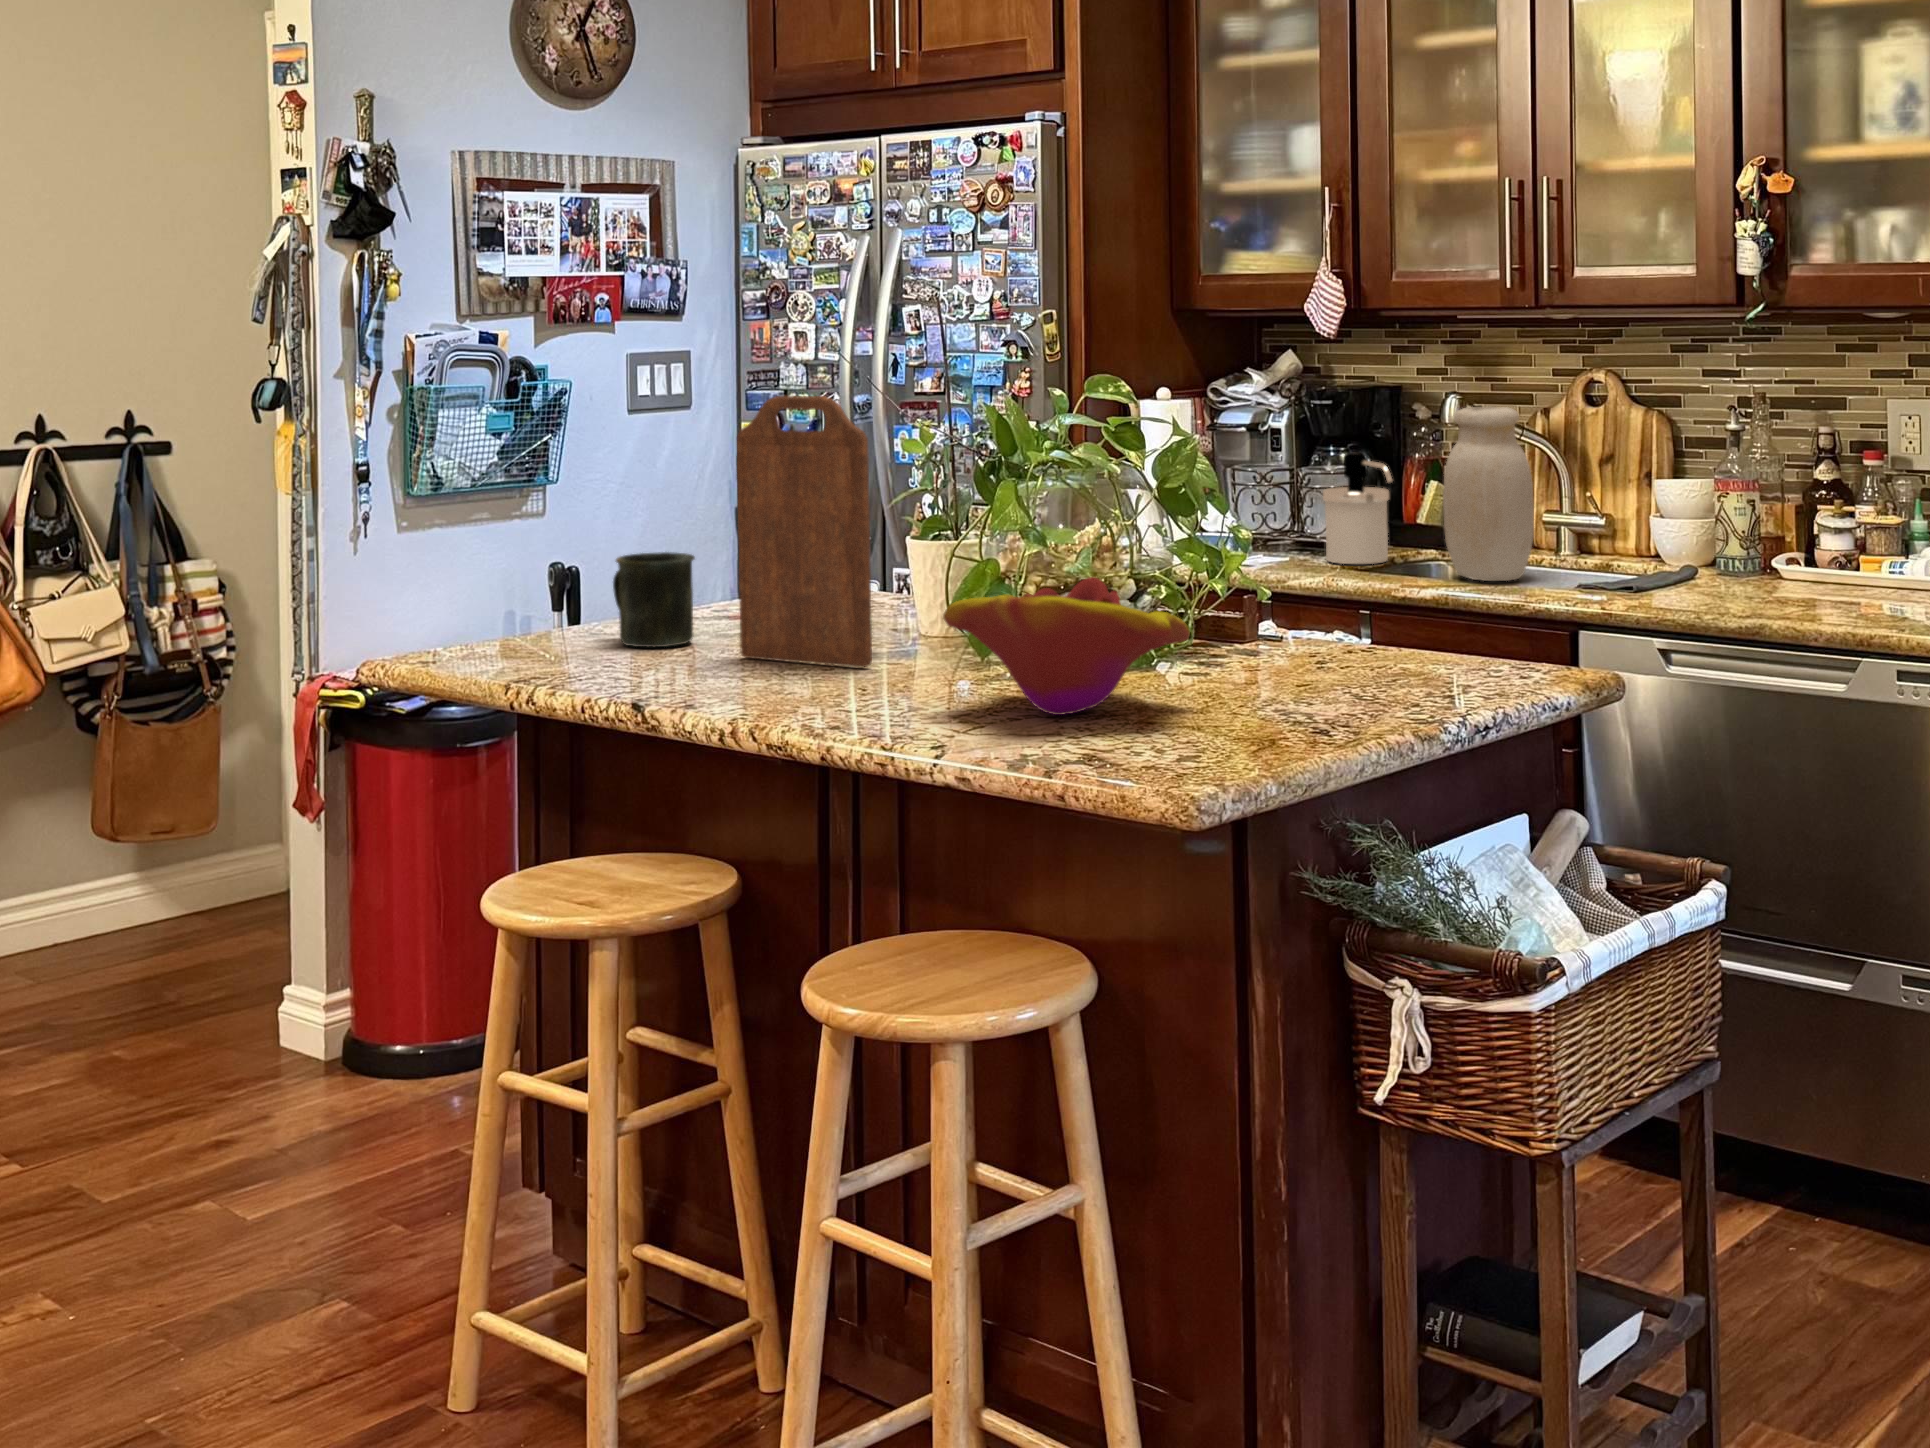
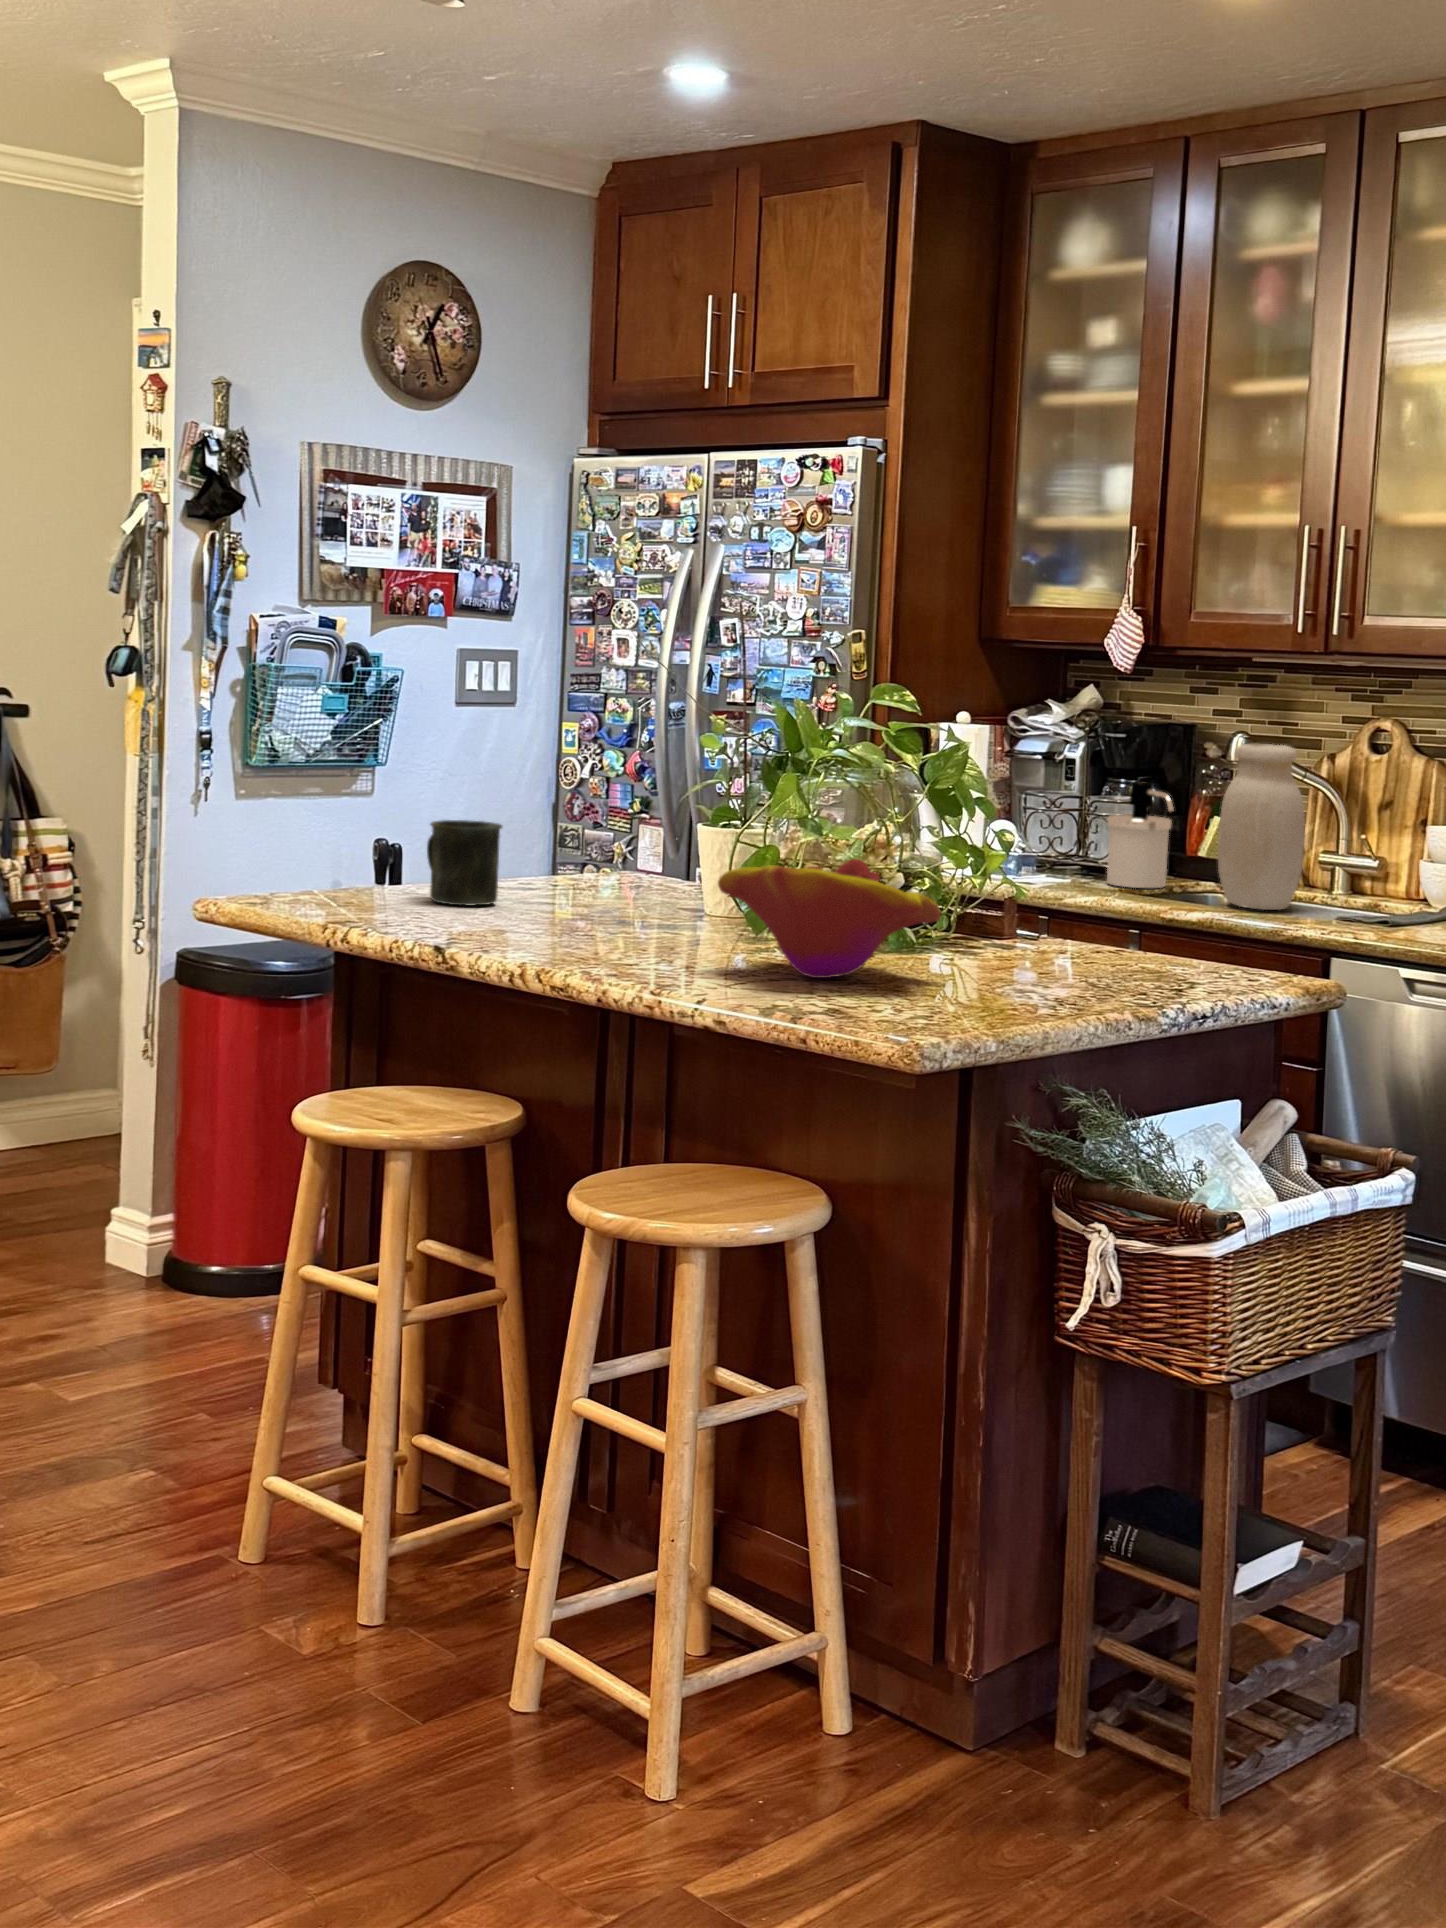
cutting board: present [737,396,872,667] -> none [538,680,665,933]

